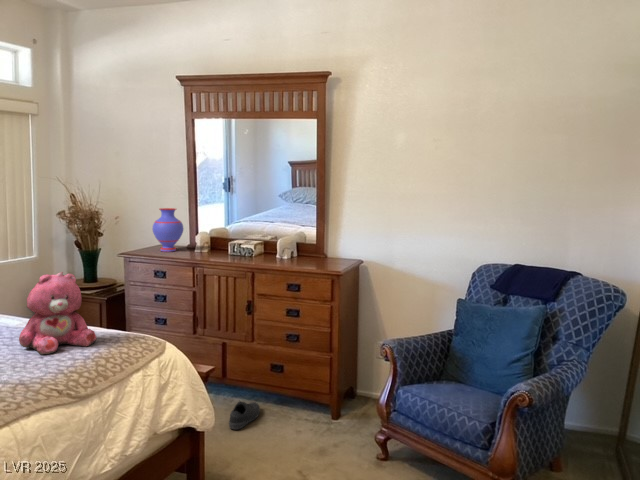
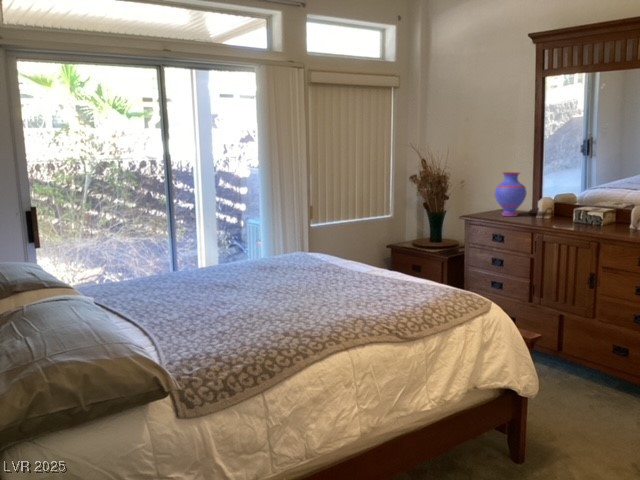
teddy bear: present [19,272,97,354] -> none [365,228,427,298]
shoe: present [229,401,260,429] -> none [559,377,597,406]

